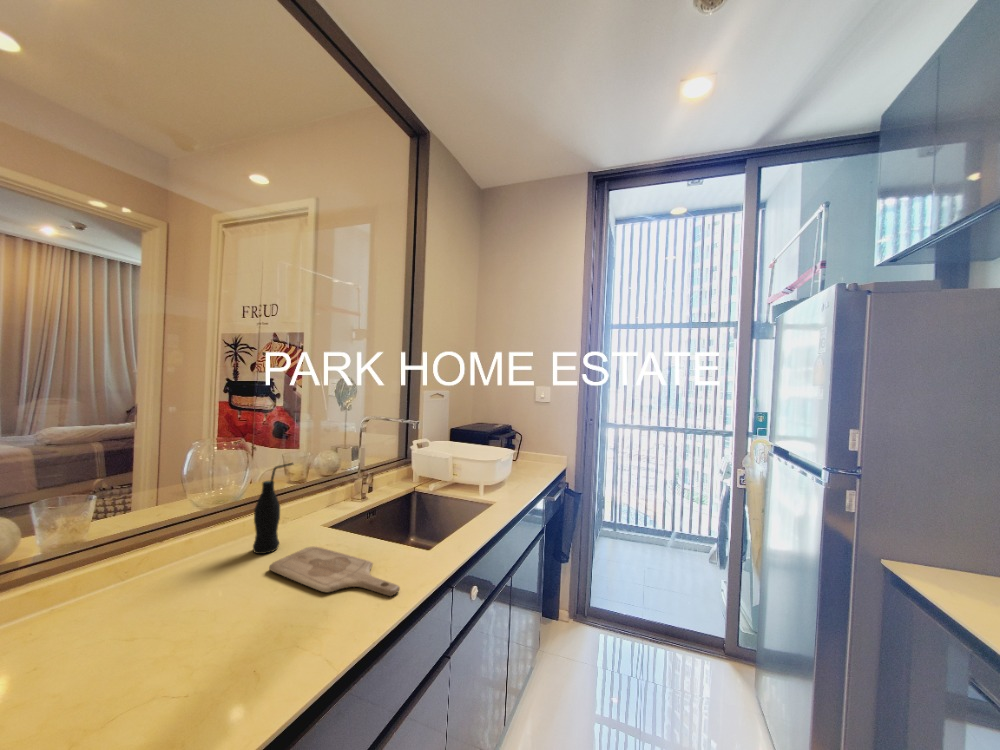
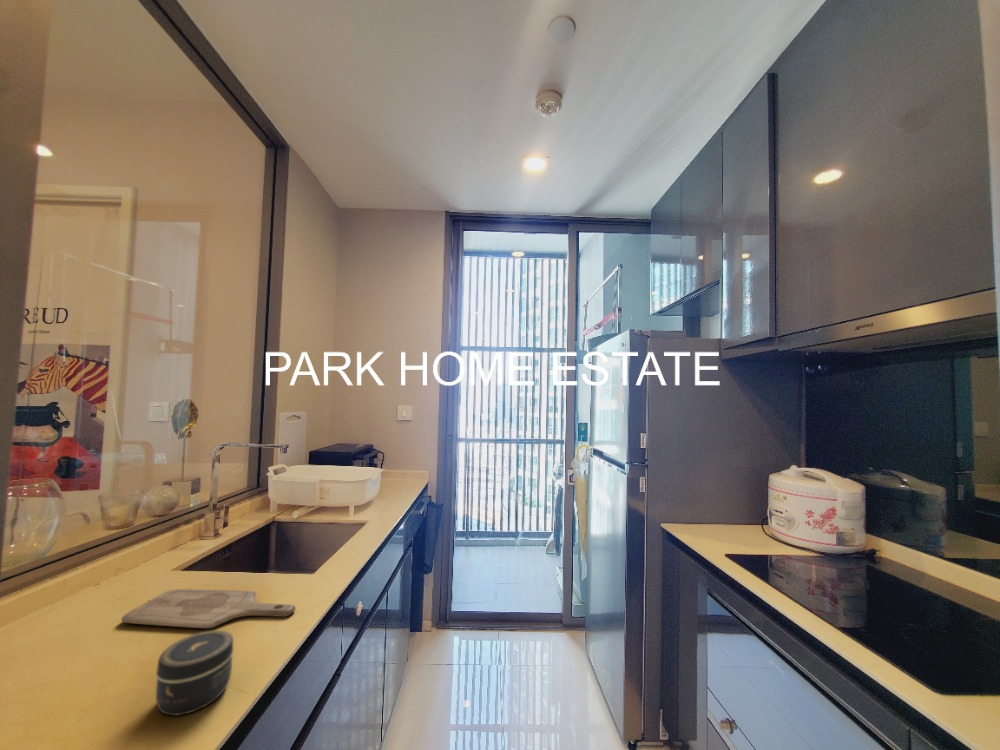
bottle: present [253,463,293,554] -> none [84,499,143,611]
jar: none [254,602,322,684] -> present [156,630,233,716]

